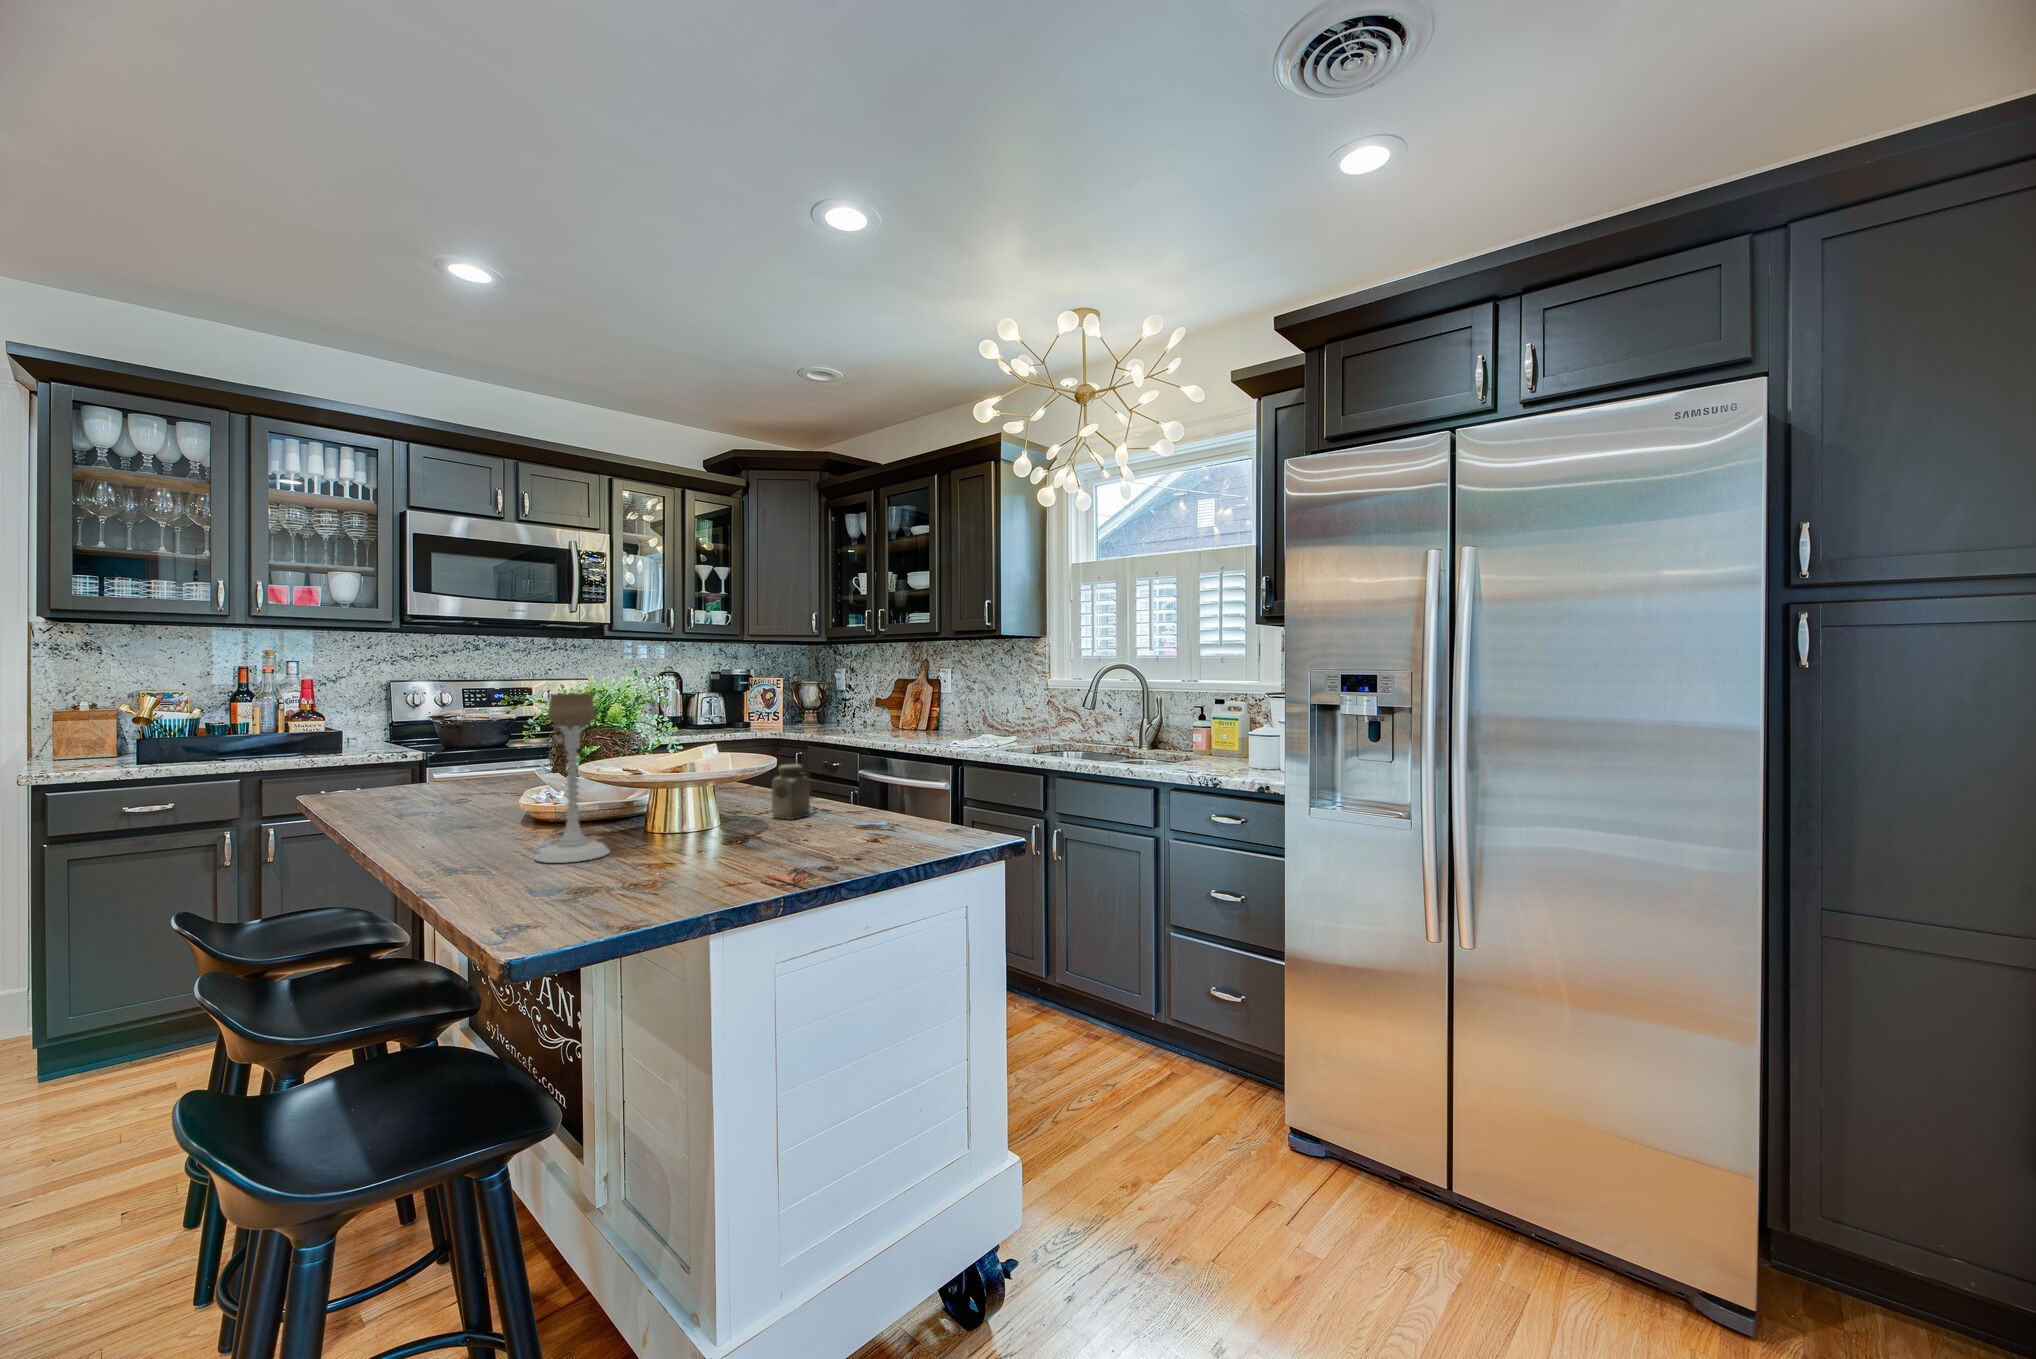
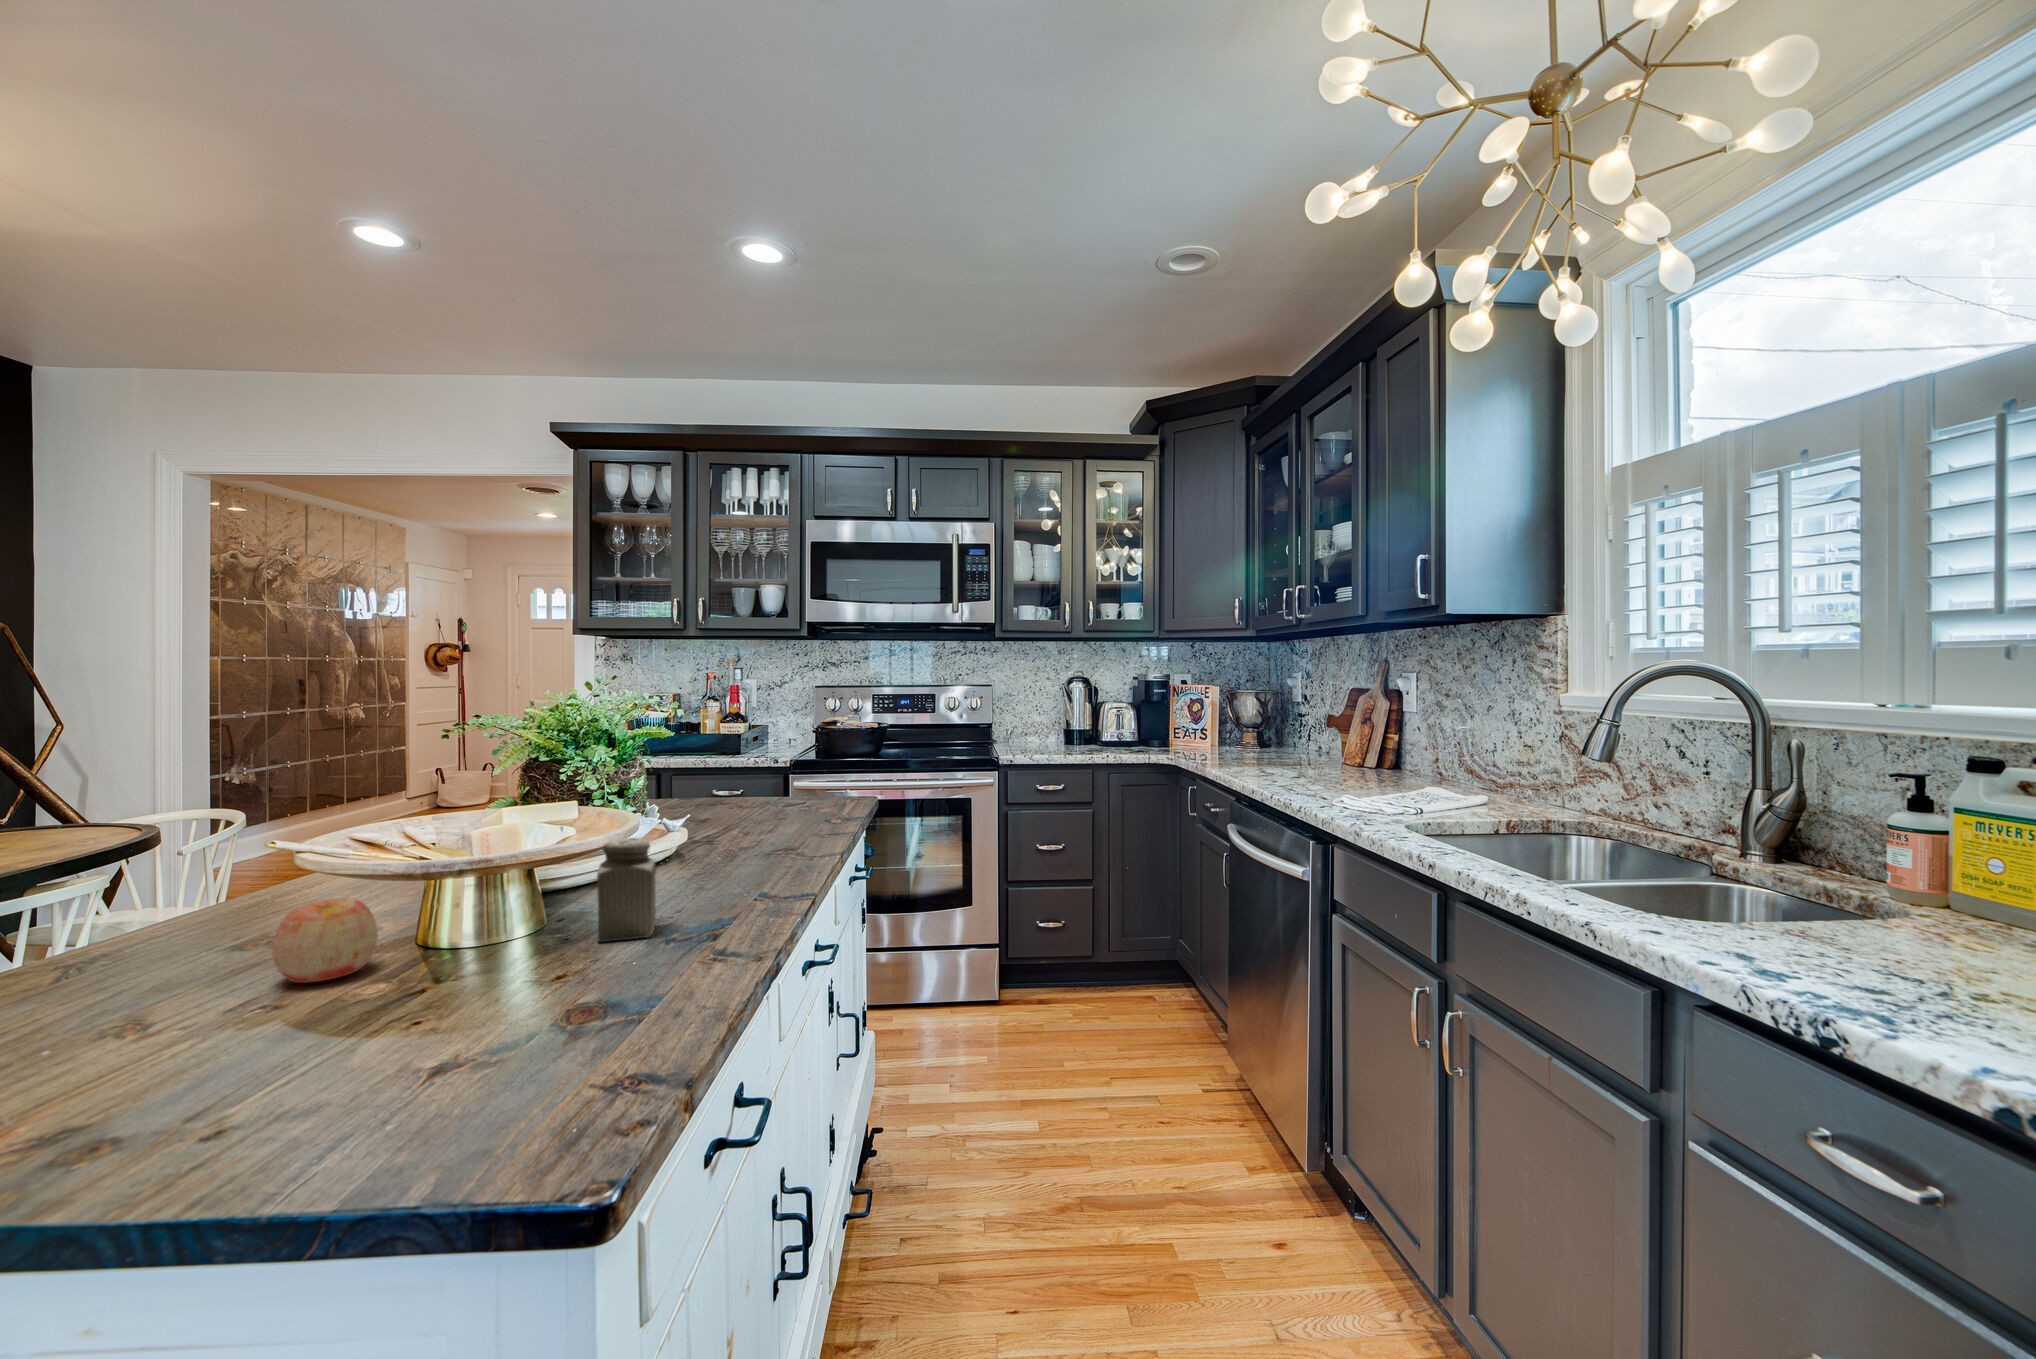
candle holder: present [535,693,610,863] -> none [100,704,248,976]
apple: none [680,801,729,845] -> present [272,898,378,983]

